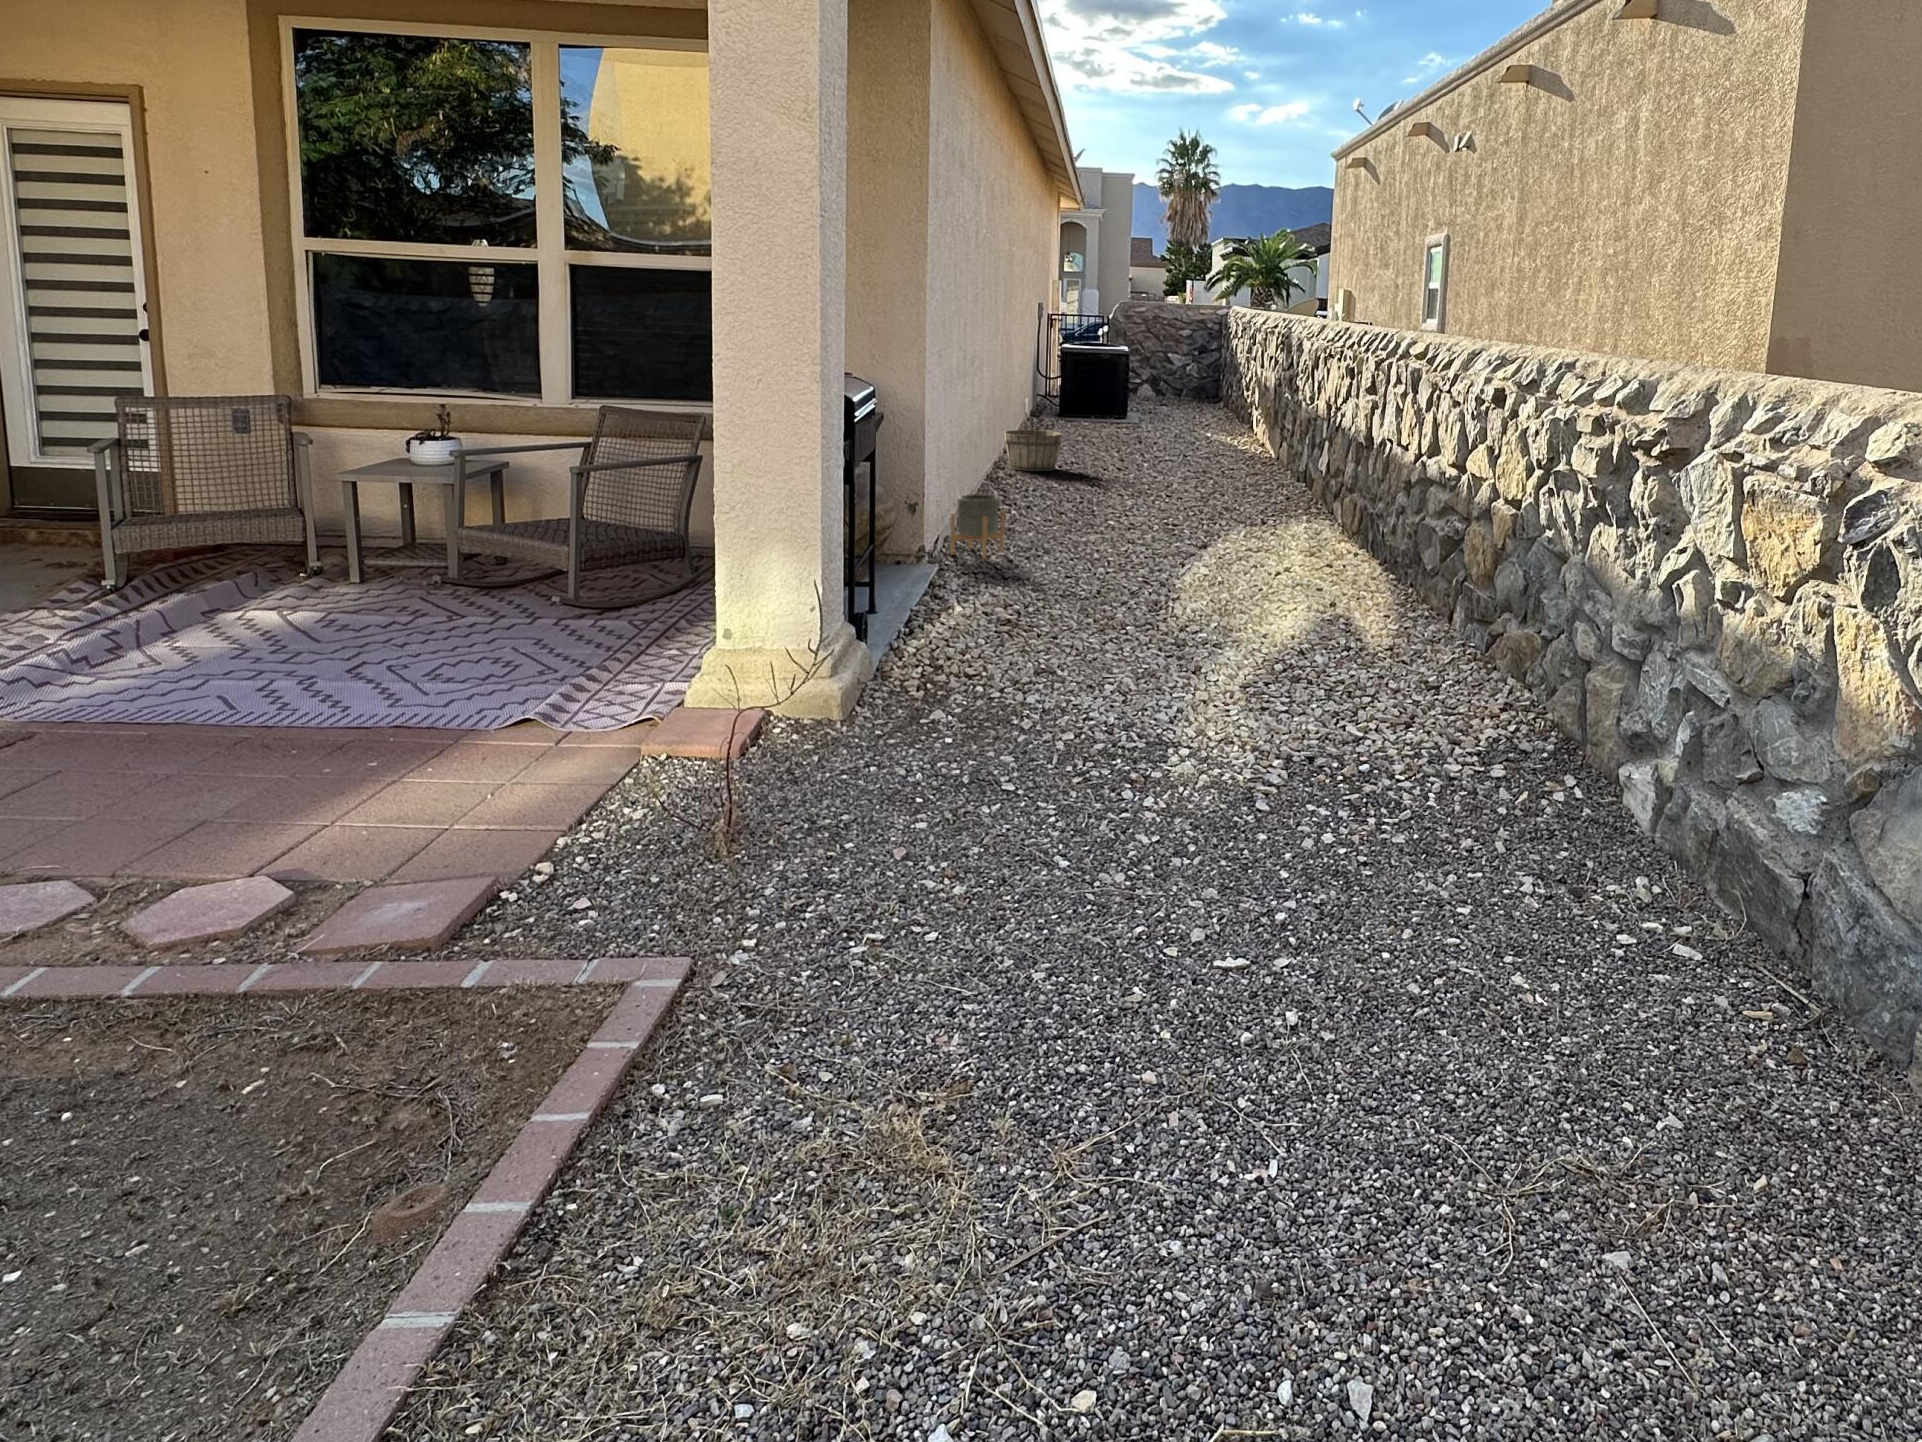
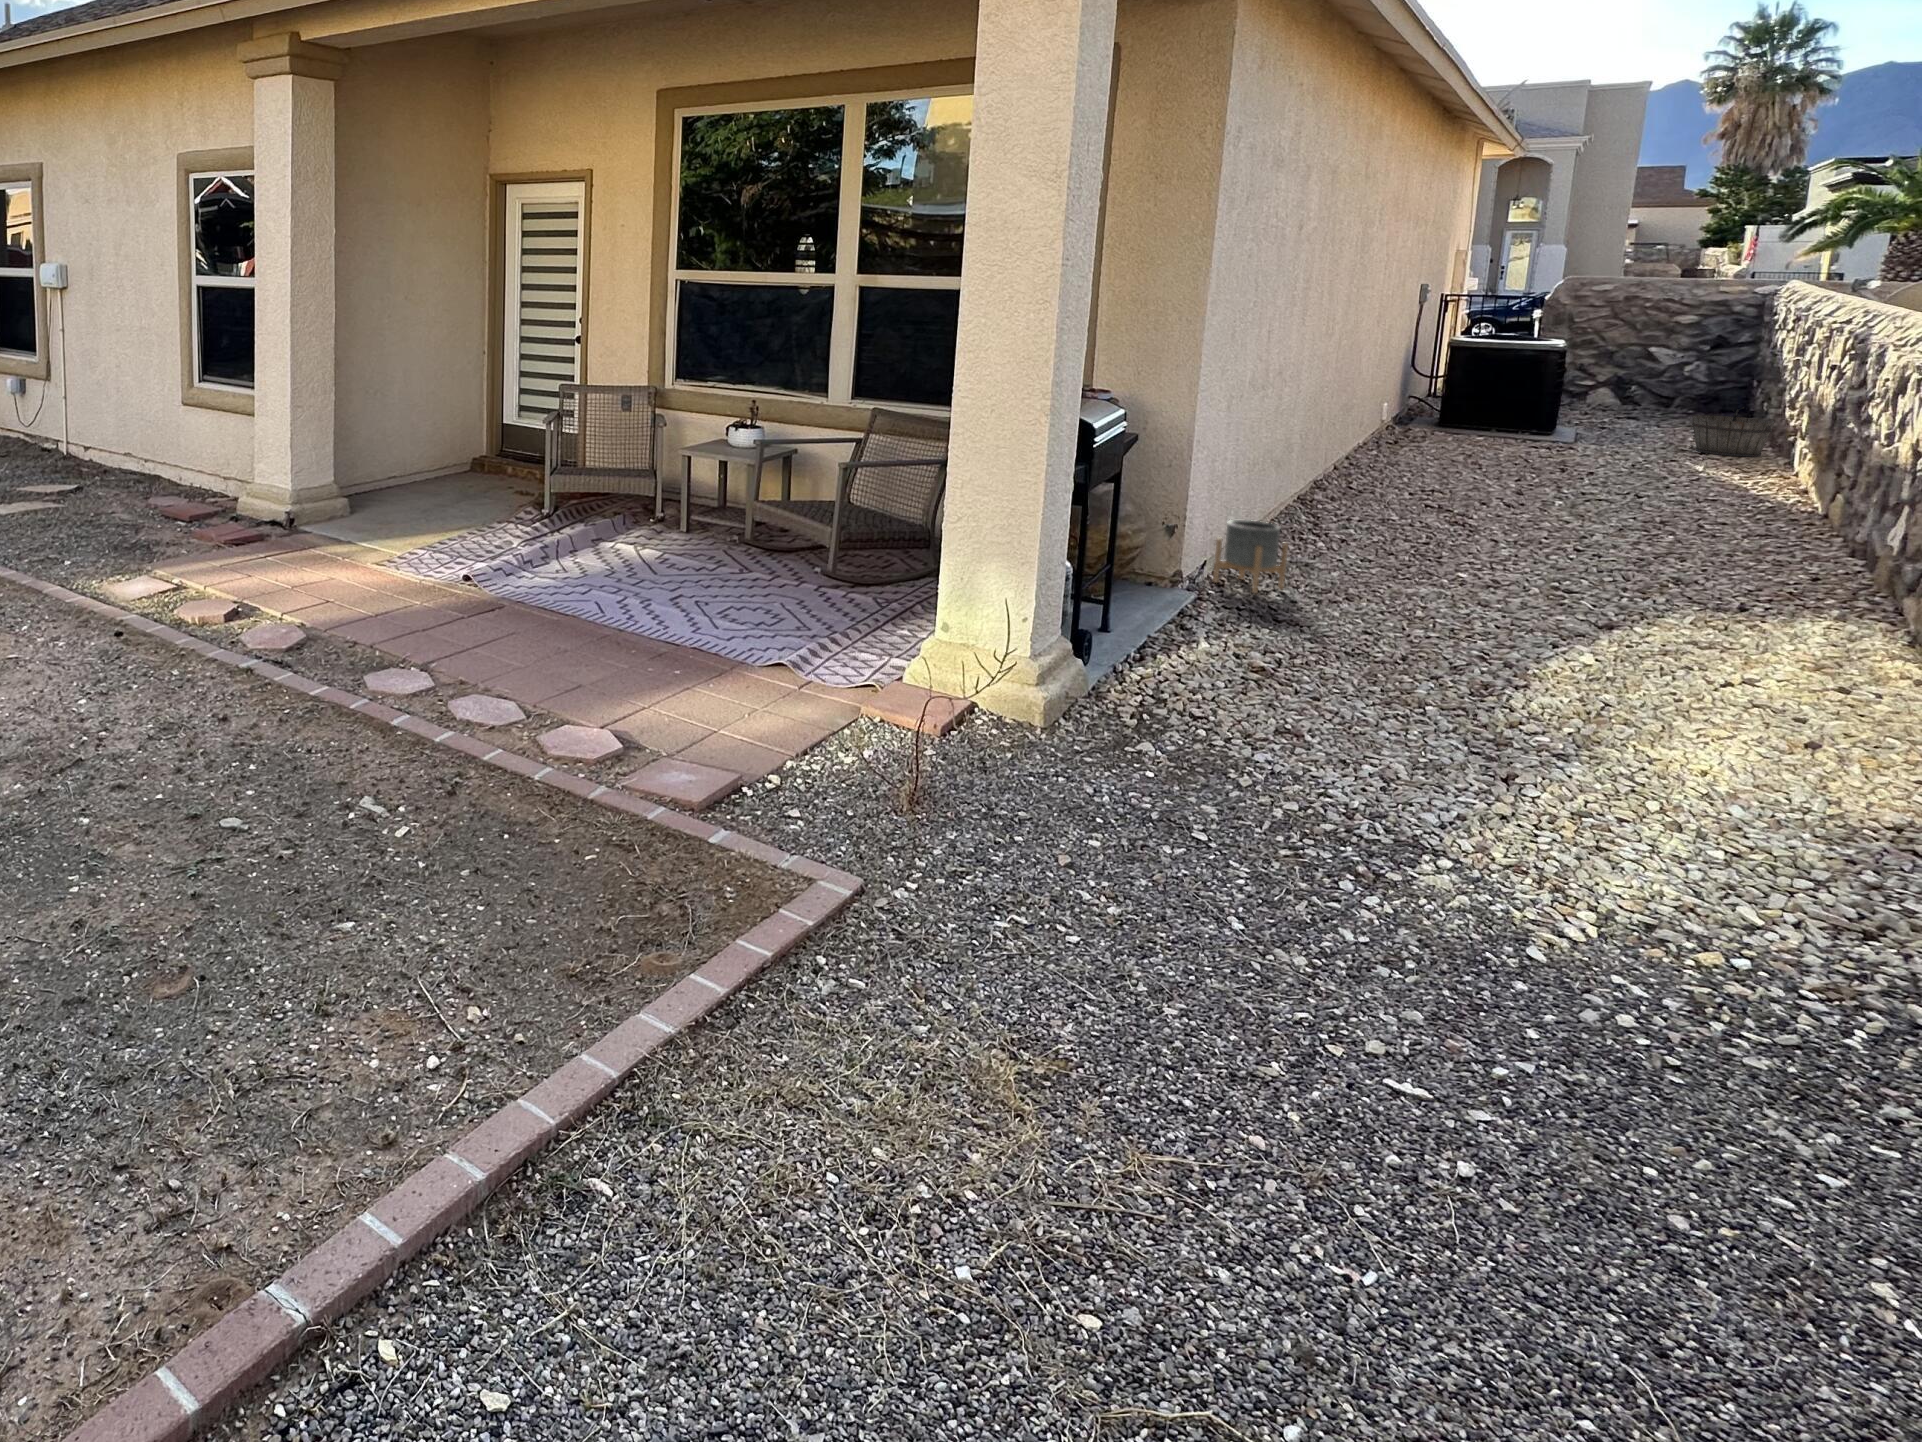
wooden bucket: present [1004,419,1062,471] -> present [1691,407,1774,457]

